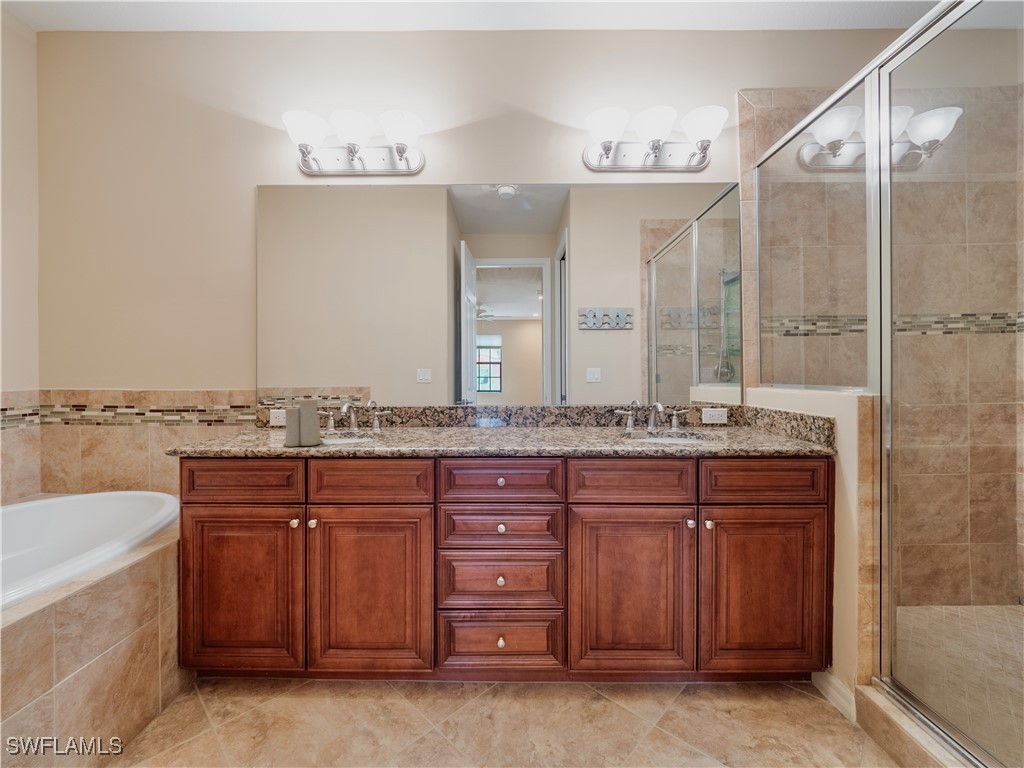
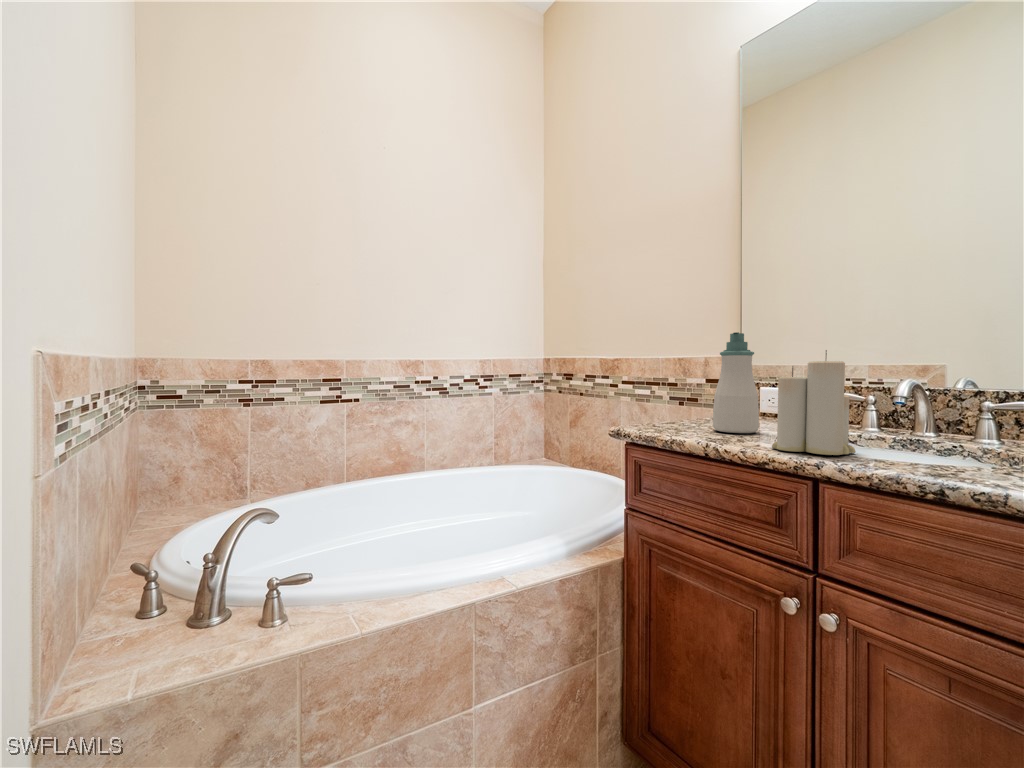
soap bottle: none [243,380,273,441] -> present [713,332,759,433]

